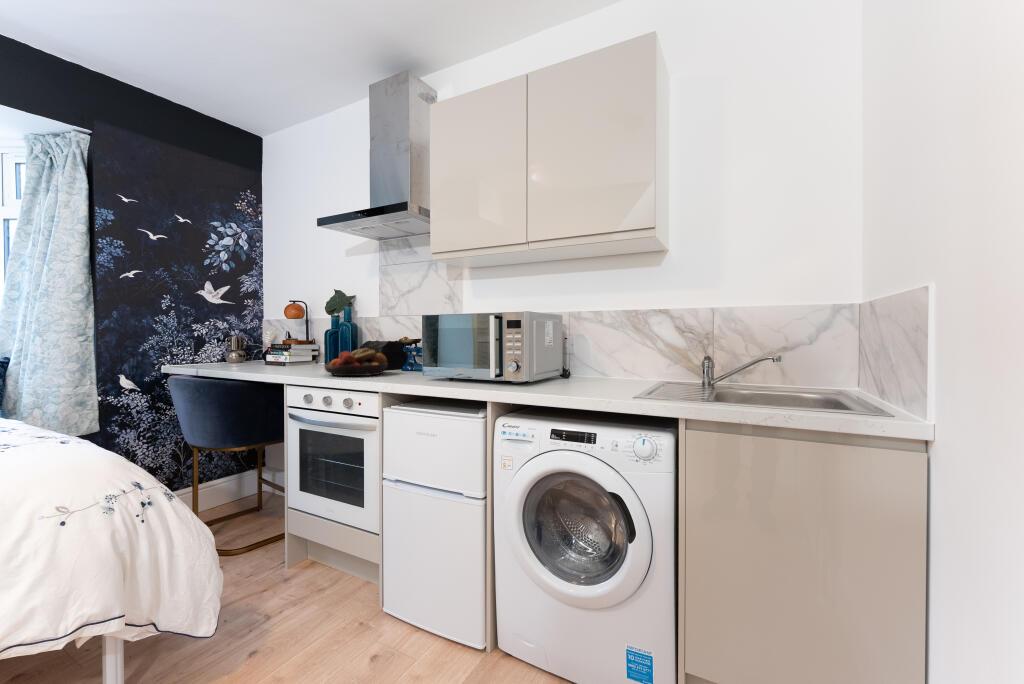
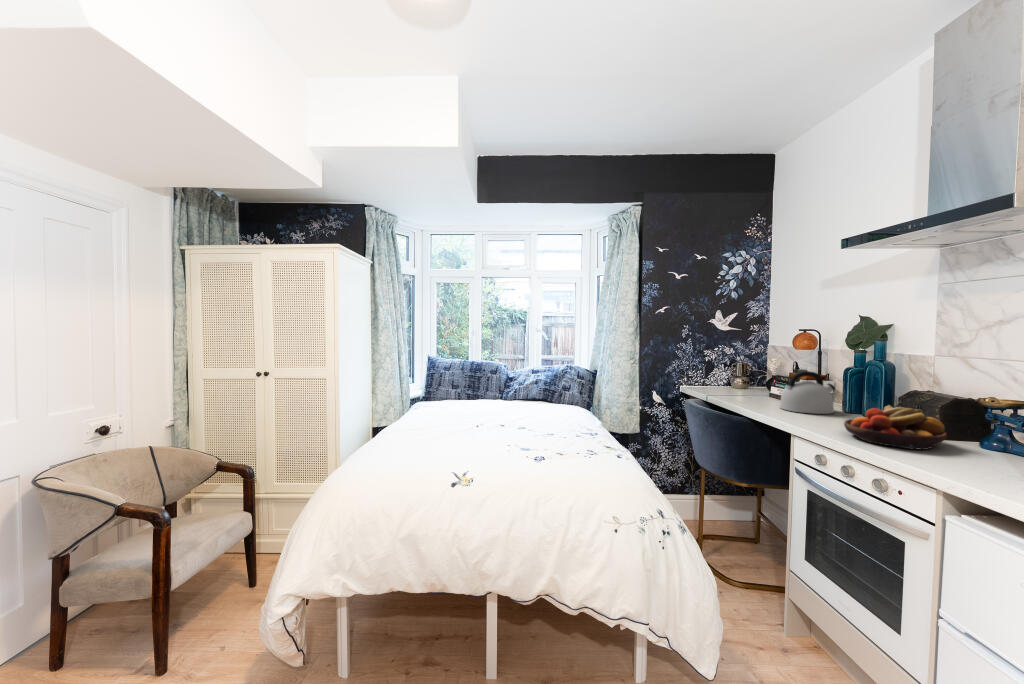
kettle: none [273,333,319,369] -> present [780,371,835,414]

